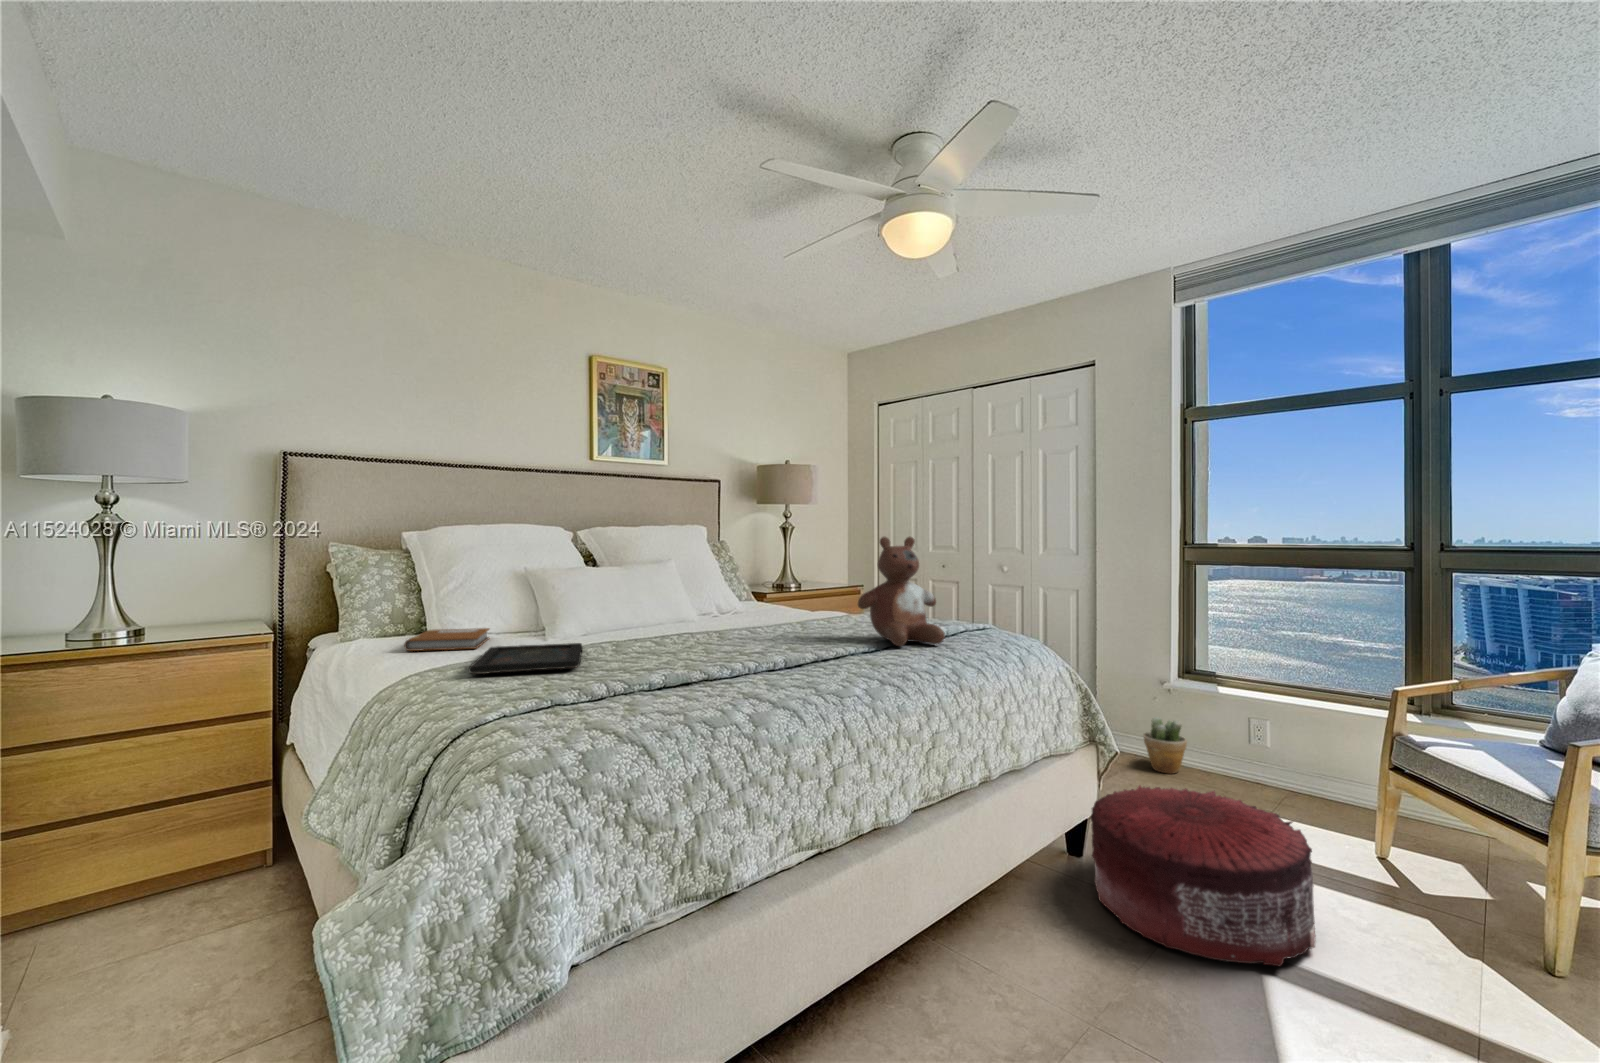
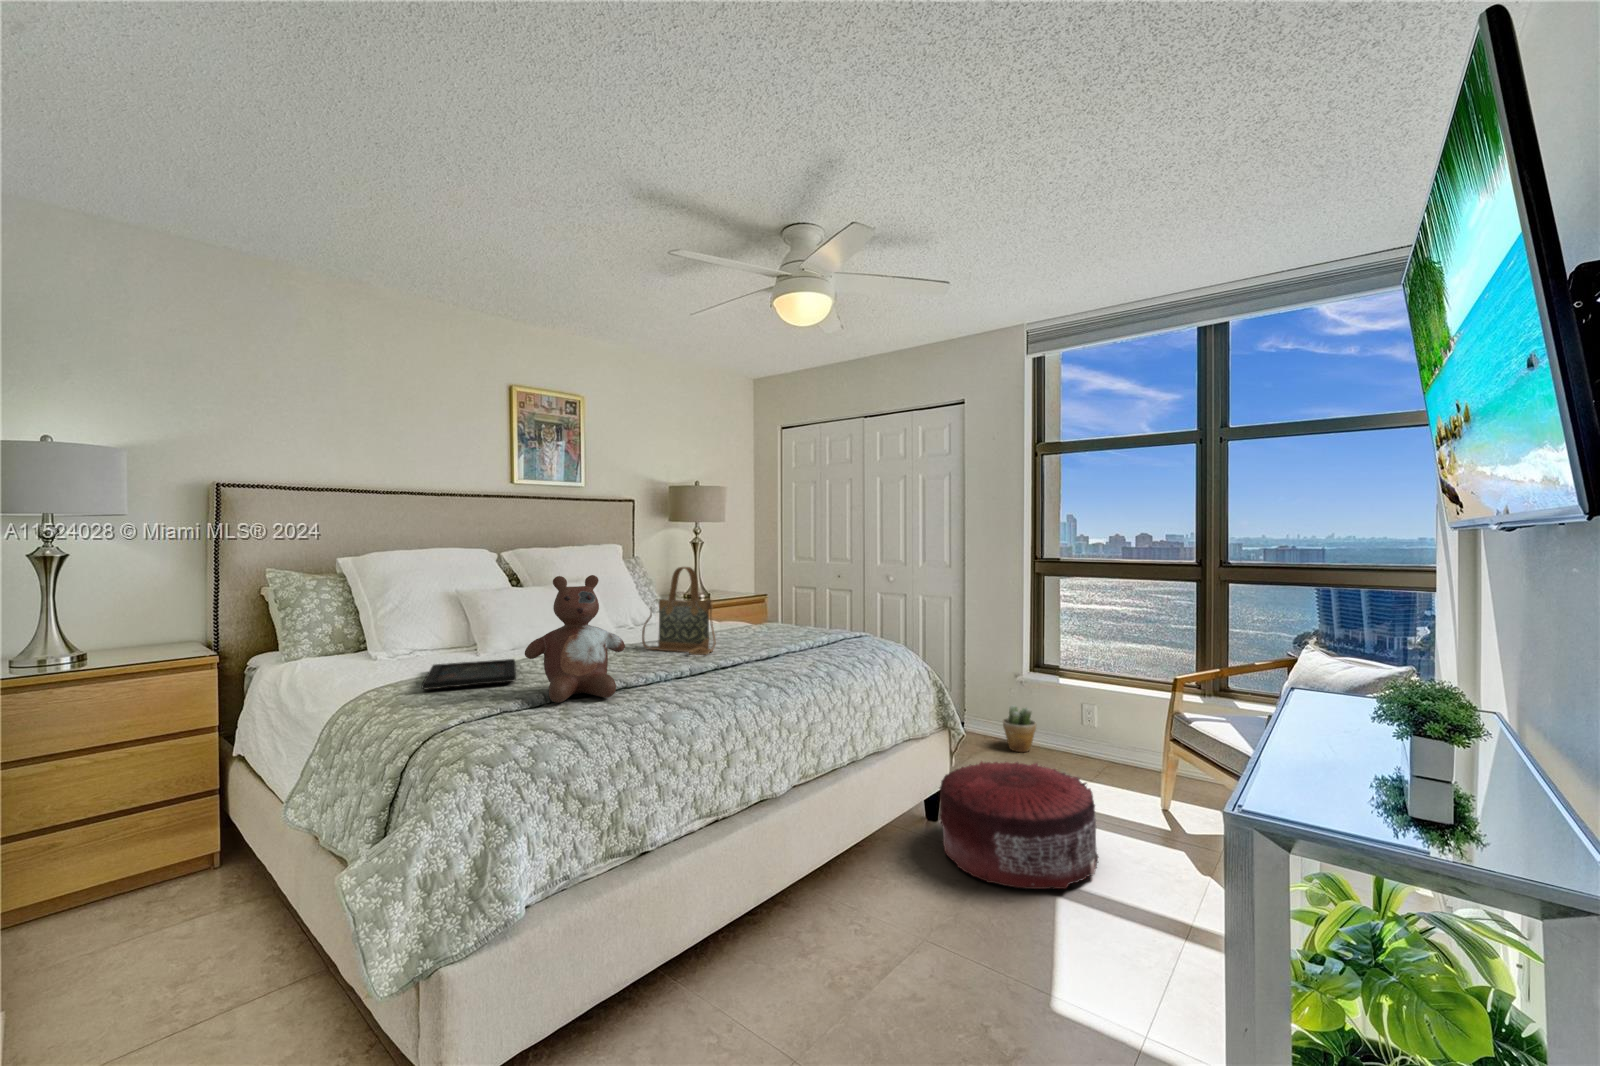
stuffed bear: present [858,536,945,646] -> present [525,575,625,703]
handbag: none [727,541,812,644] -> present [642,567,716,655]
notebook: present [404,628,489,651] -> none [352,646,426,670]

